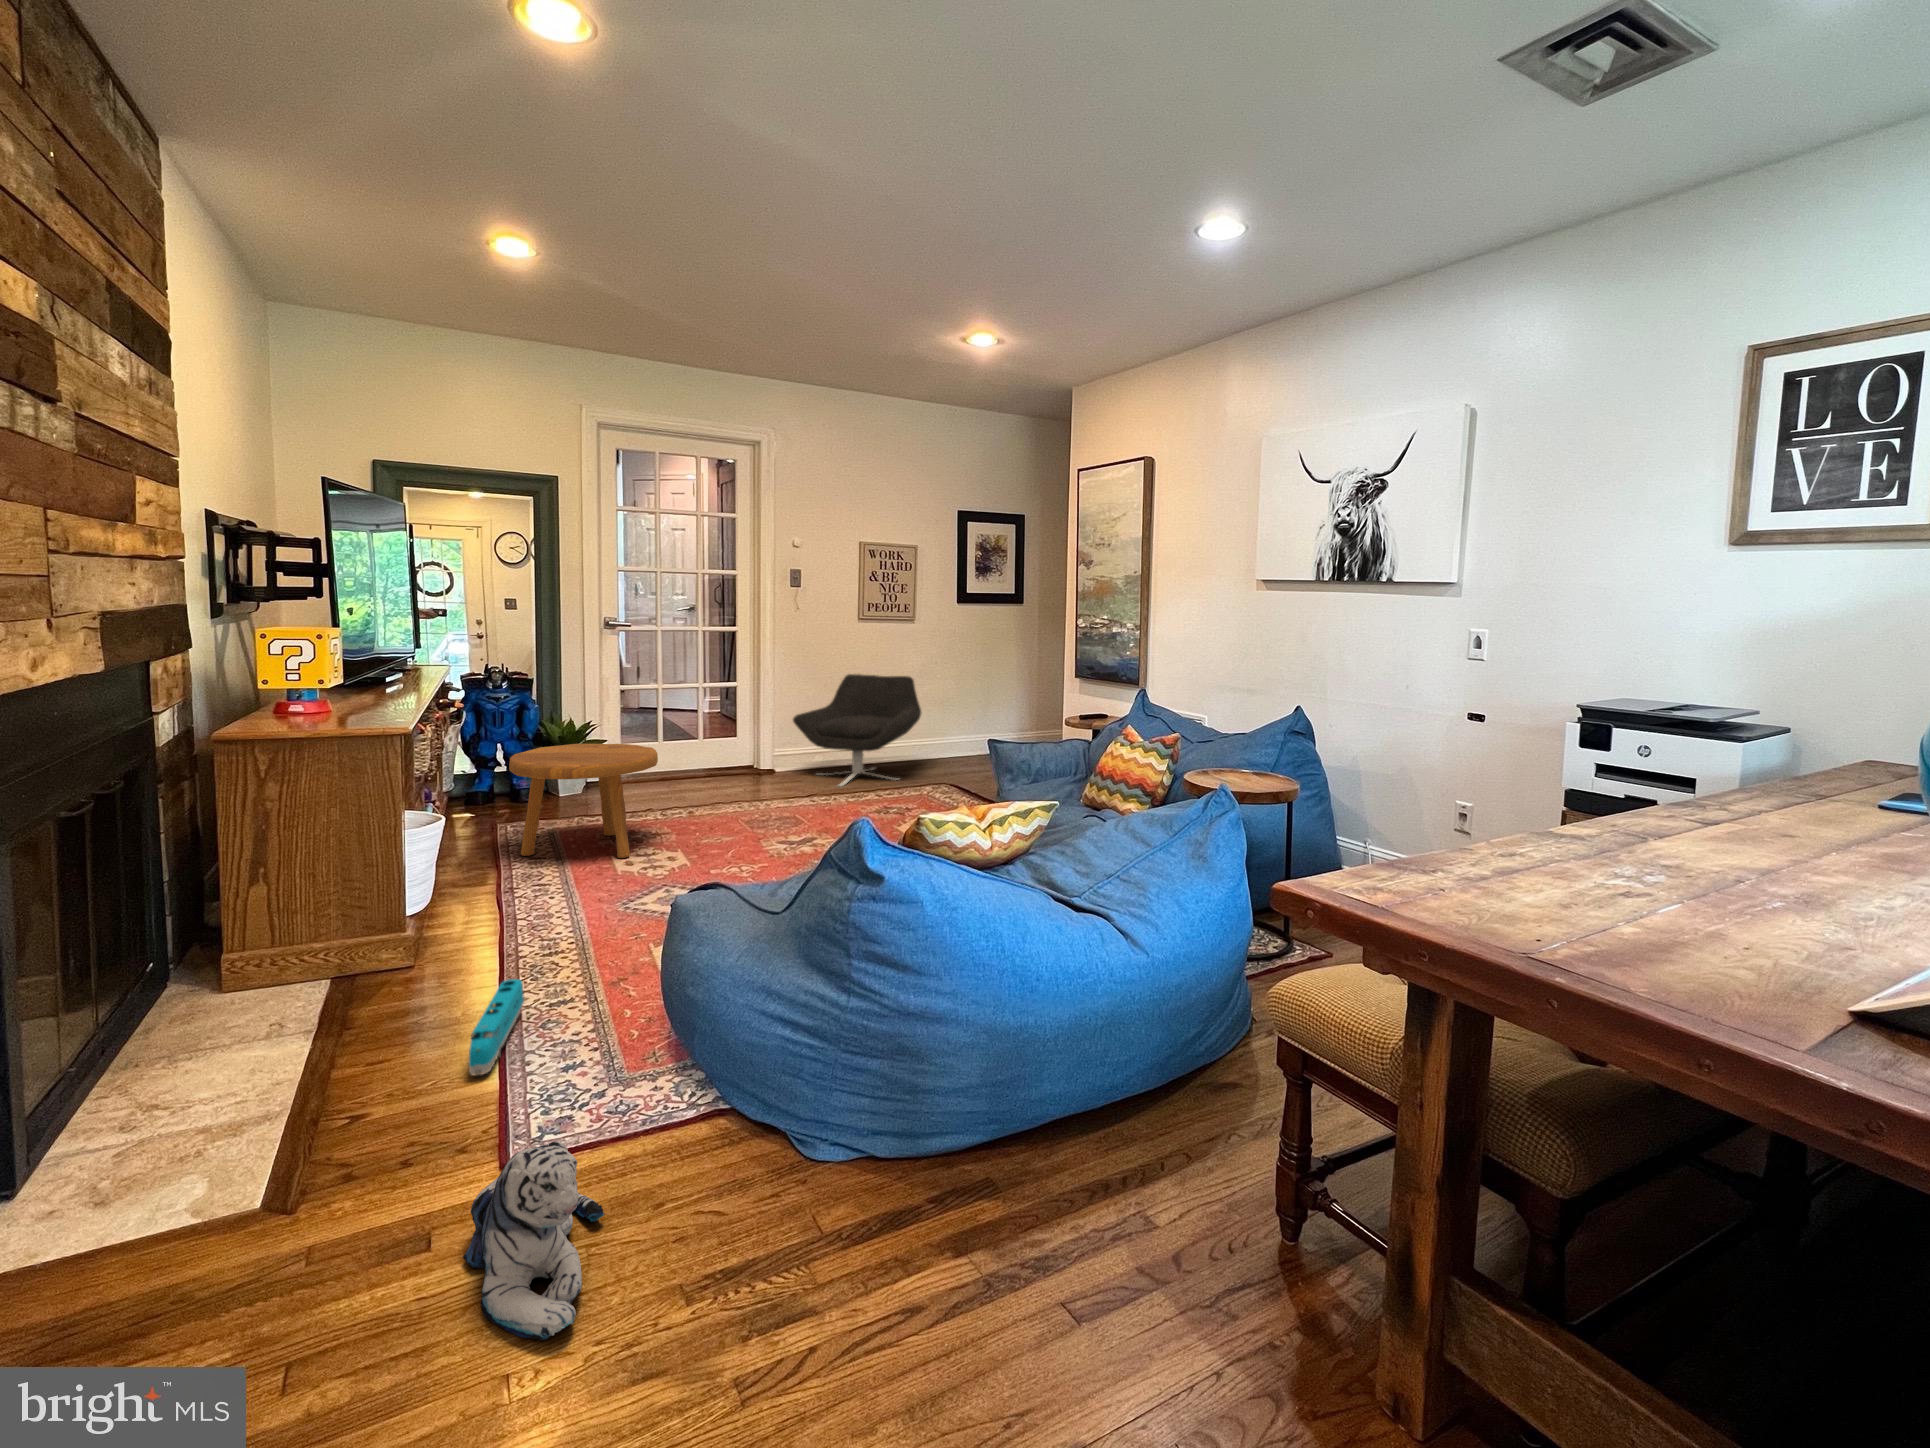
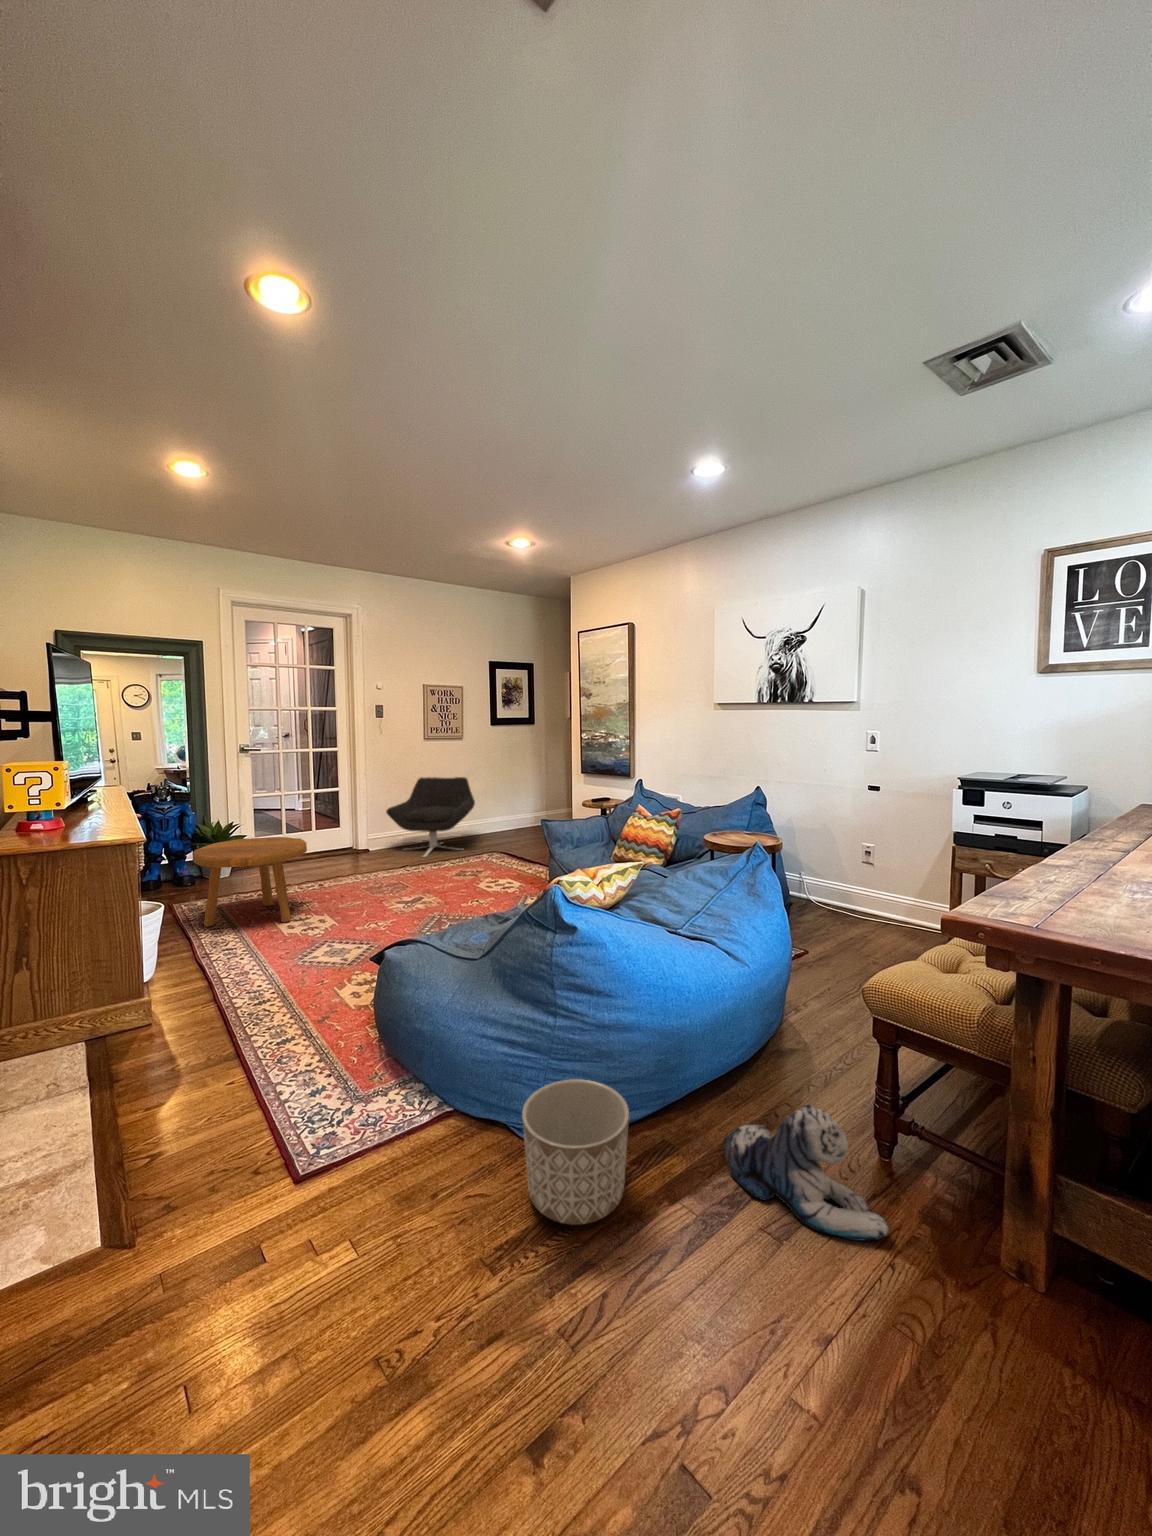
toy train: present [469,979,524,1075] -> none [234,1026,259,1108]
planter: none [762,1079,908,1263] -> present [522,1079,629,1225]
plush toy: present [463,1142,604,1340] -> present [723,1104,888,1240]

